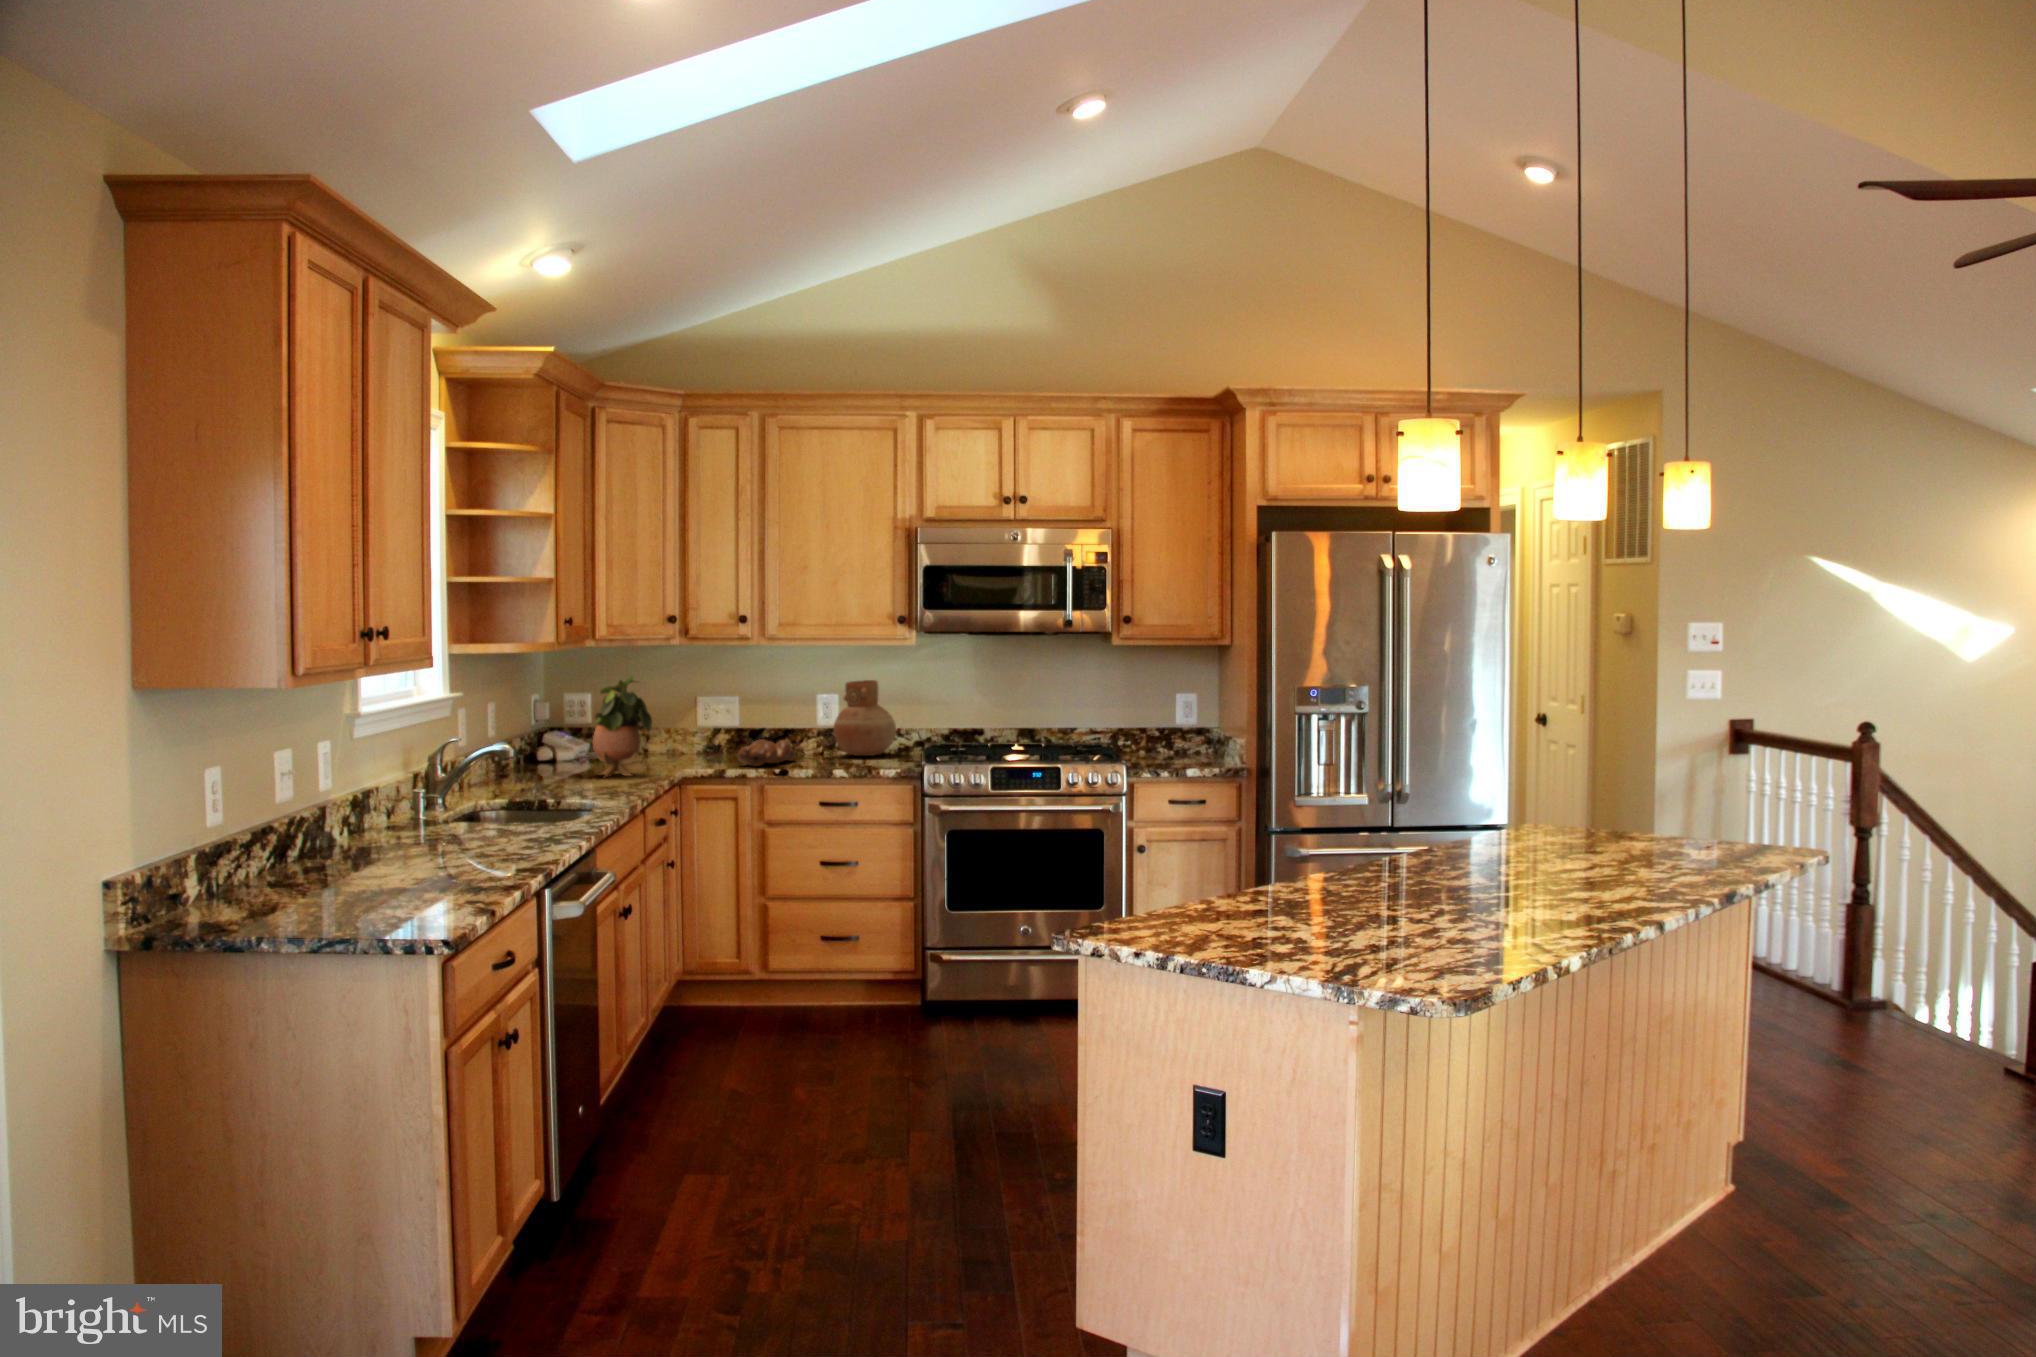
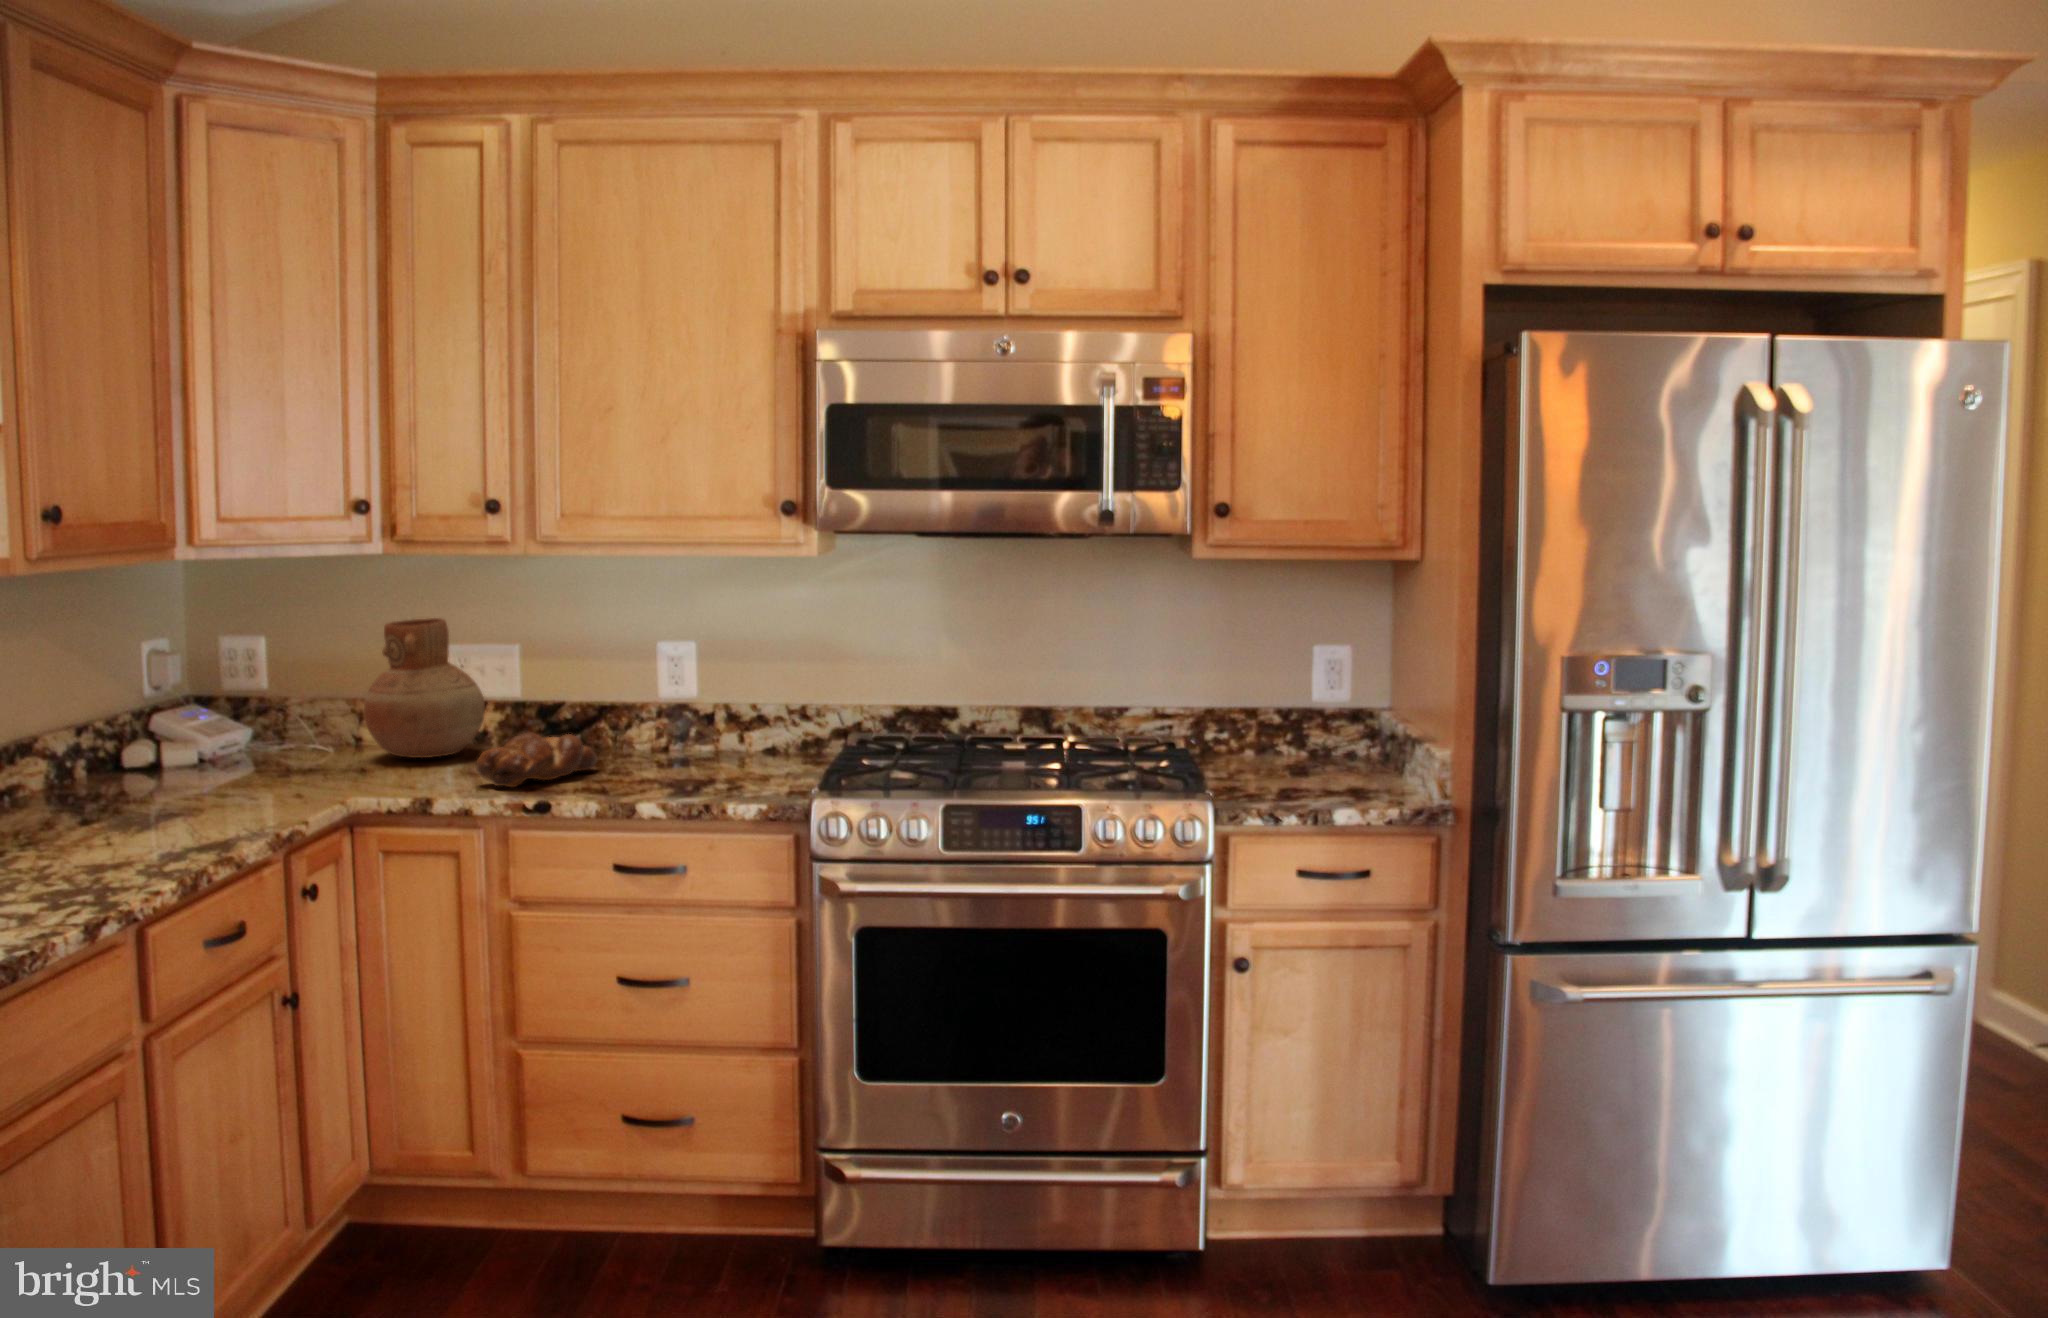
potted plant: present [593,676,652,777] -> none [166,619,283,819]
vase: present [833,680,896,756] -> present [364,618,485,758]

